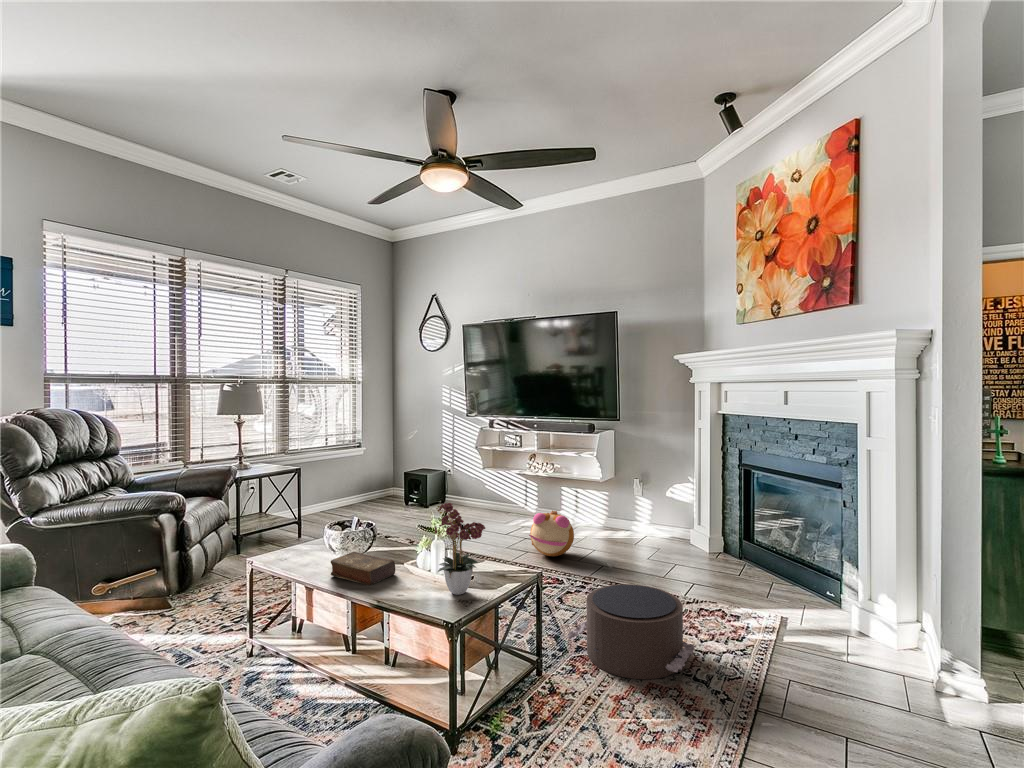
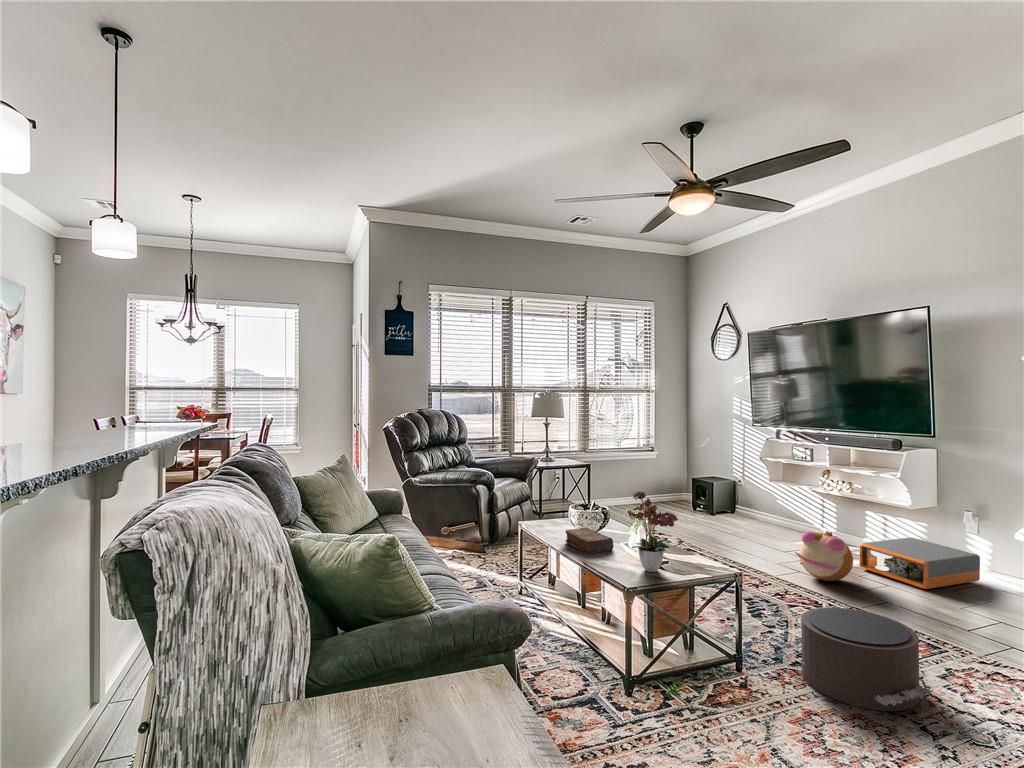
storage box: none [570,505,650,548] -> present [859,537,980,589]

